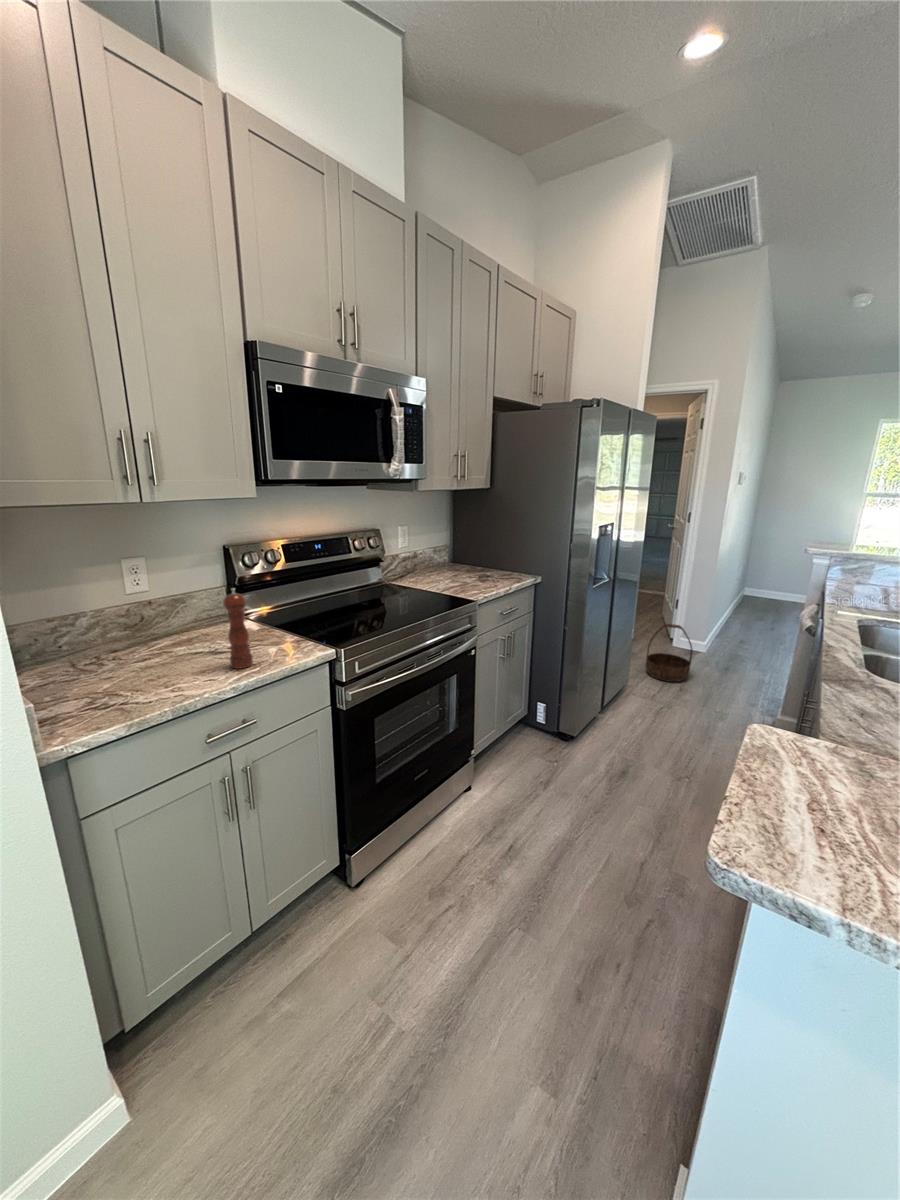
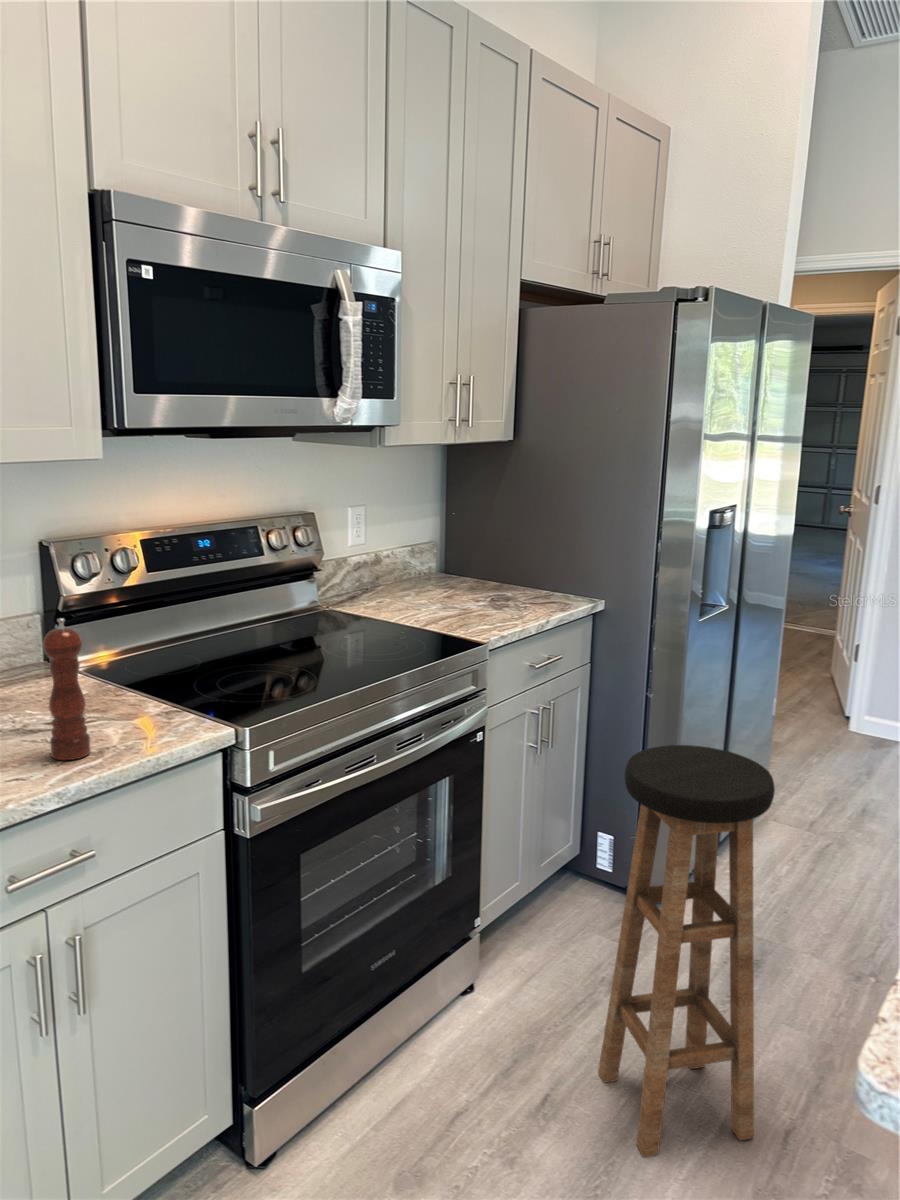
basket: present [645,624,692,682] -> none [800,689,886,797]
bar stool: none [539,656,639,881] -> present [598,745,775,1157]

